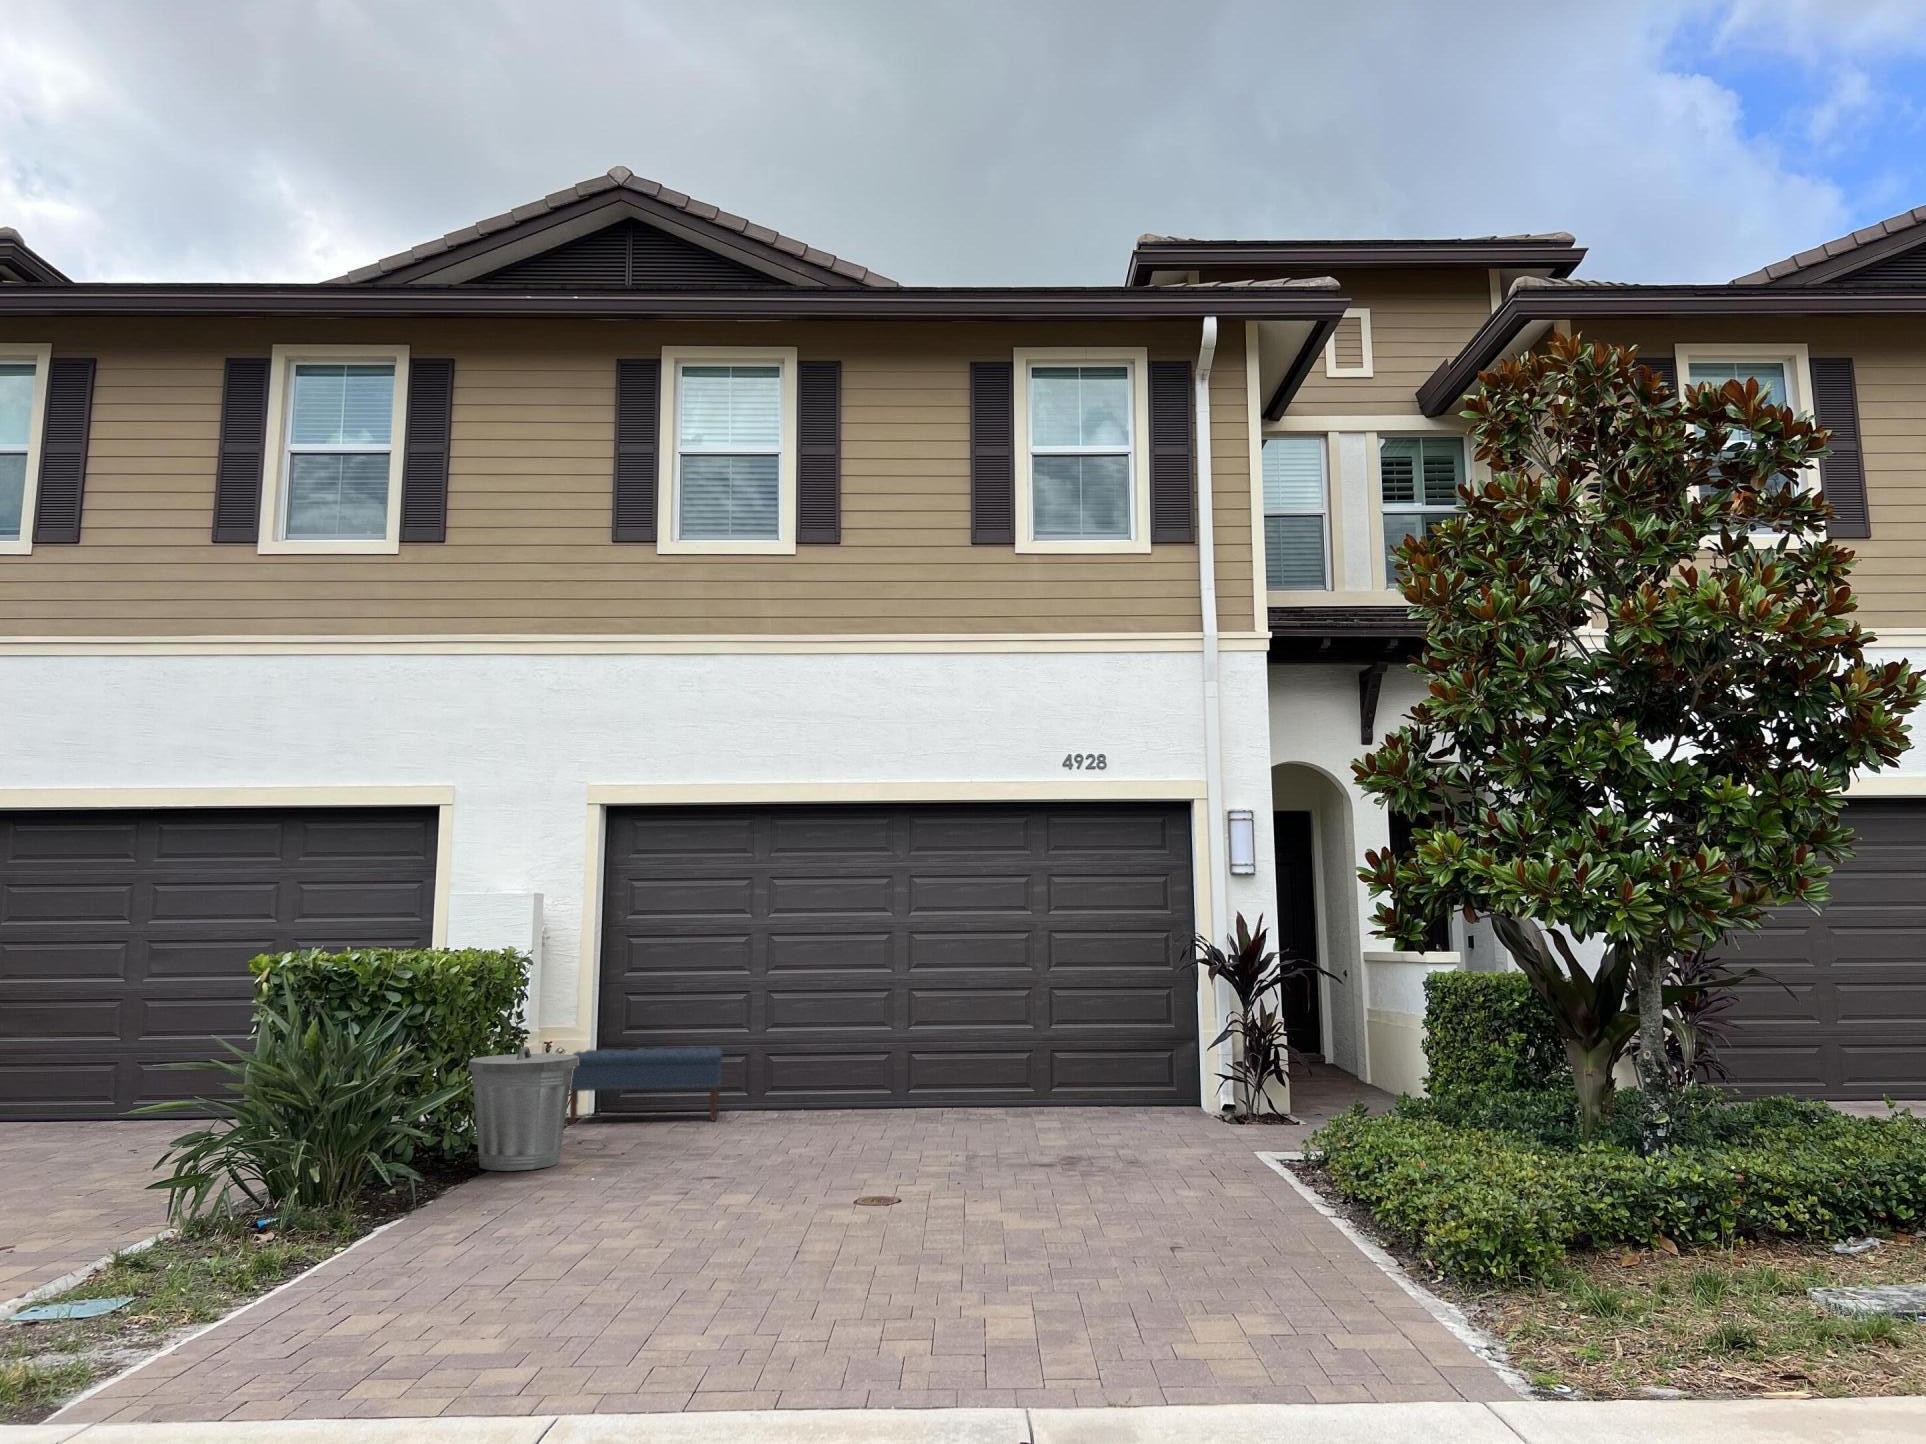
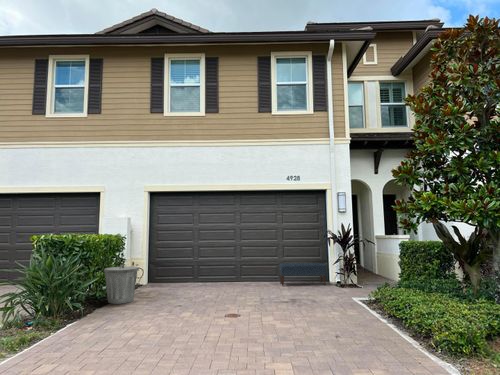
bench: present [570,1047,723,1124] -> present [279,263,326,286]

